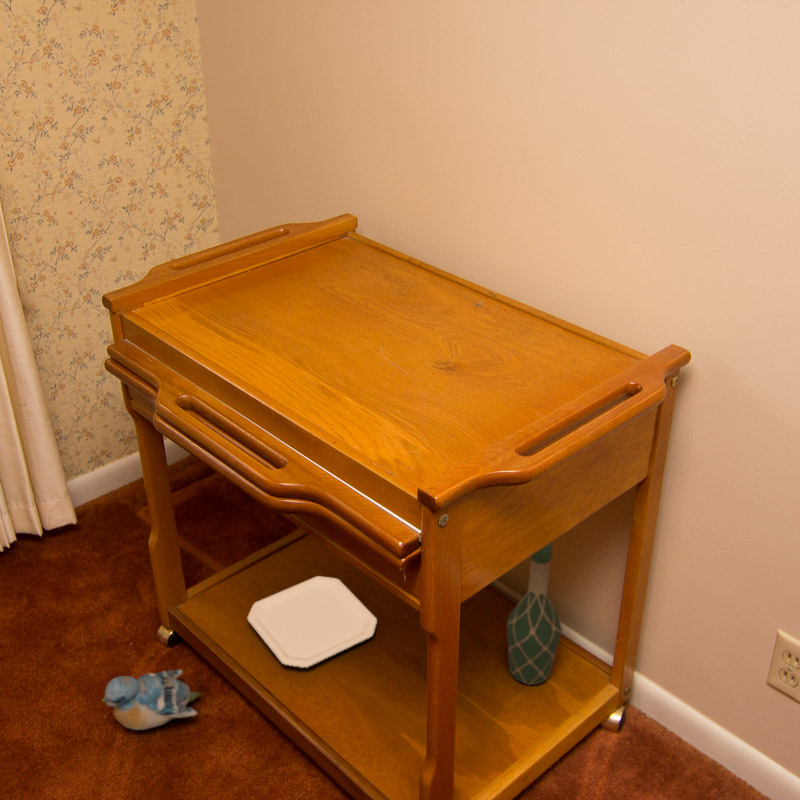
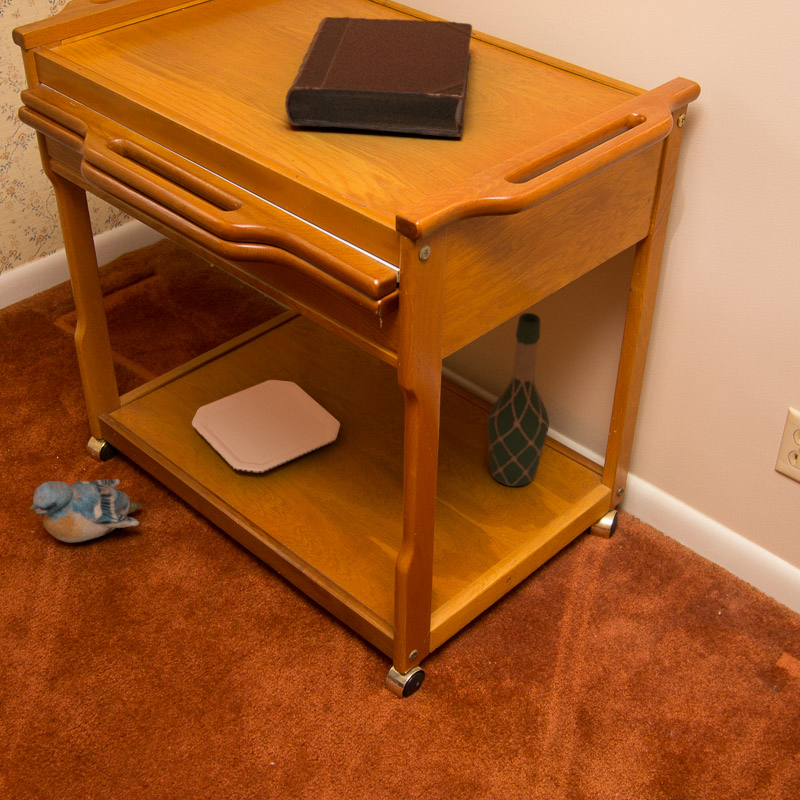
book: none [327,285,491,400] -> present [285,17,472,137]

